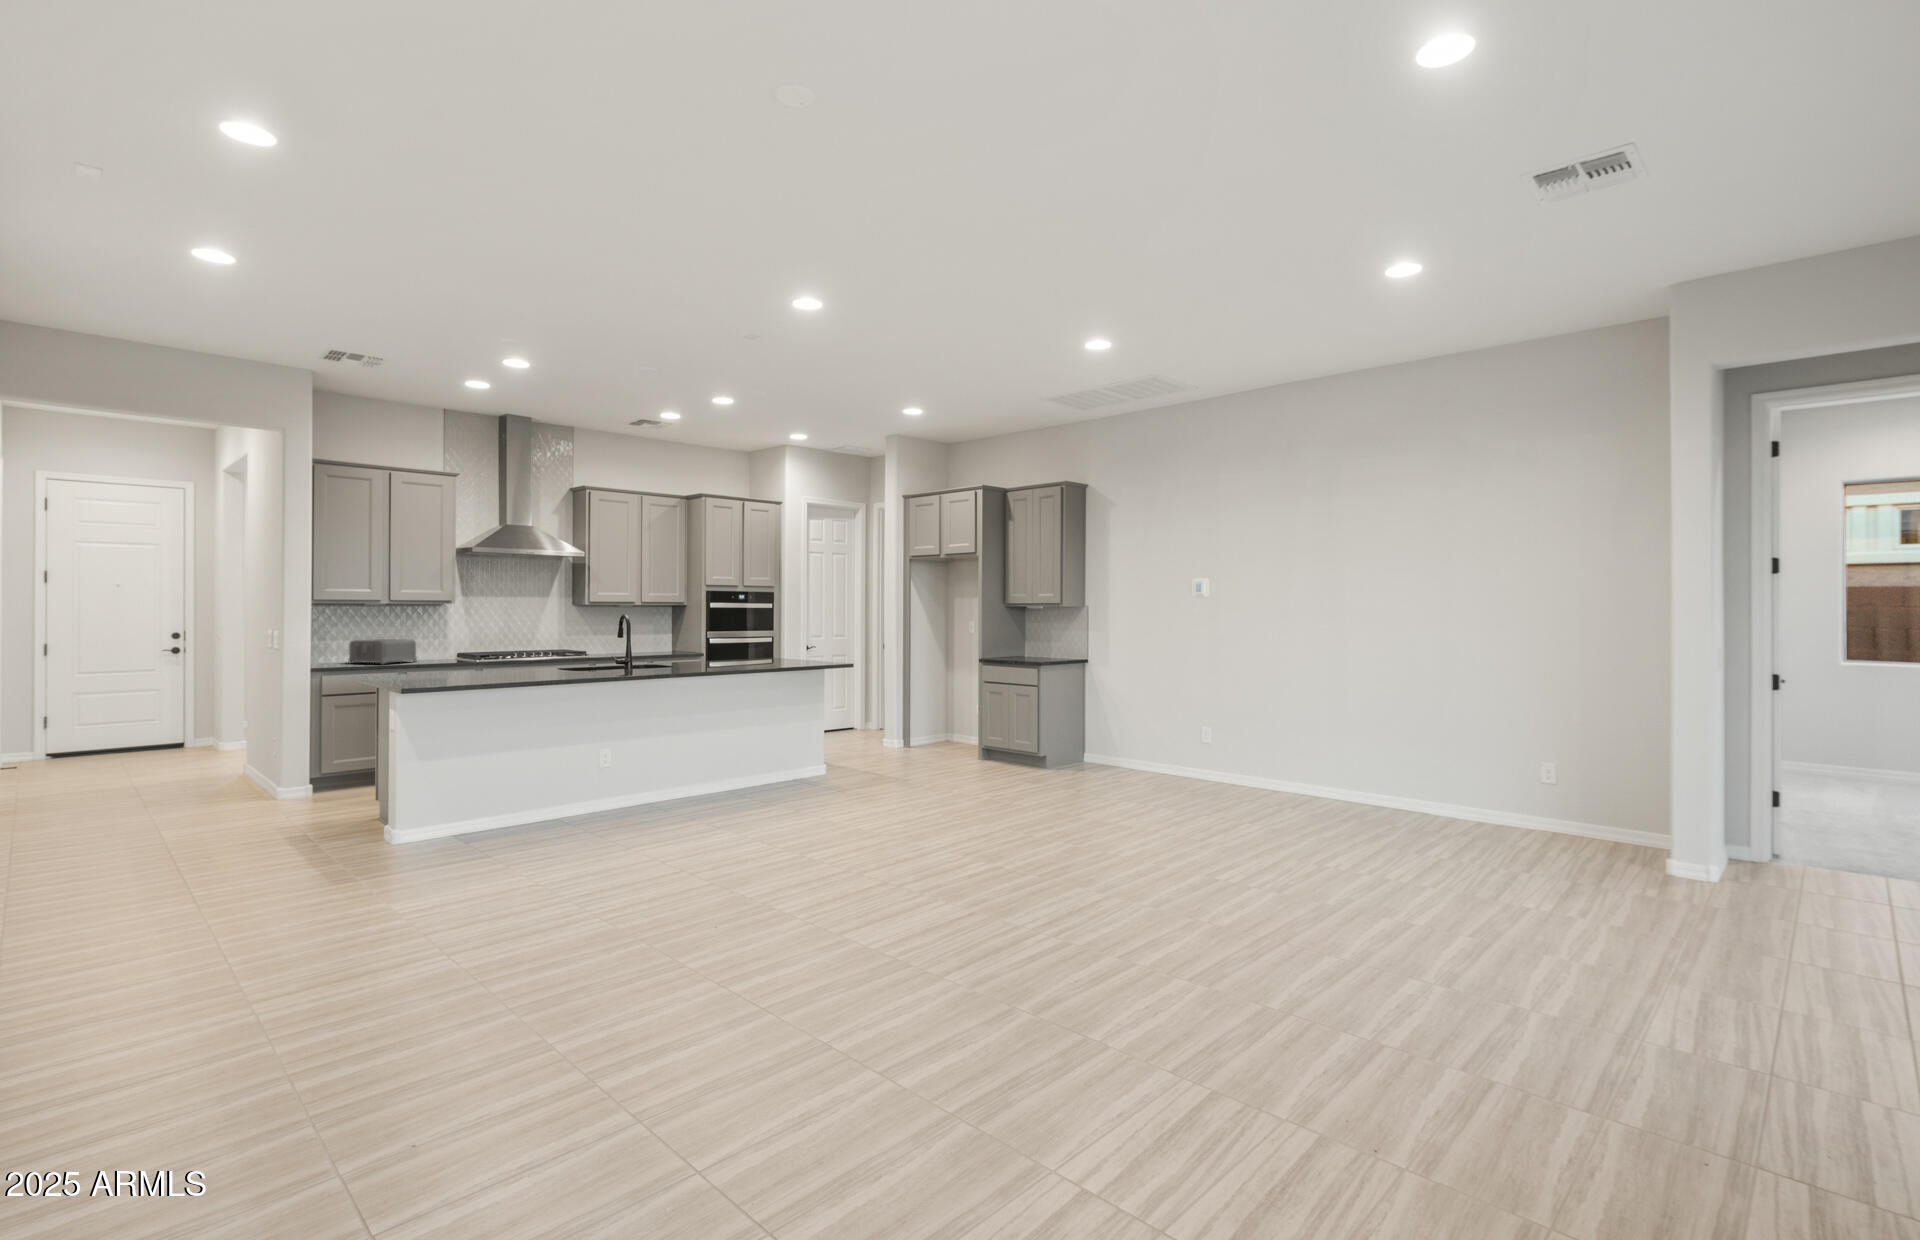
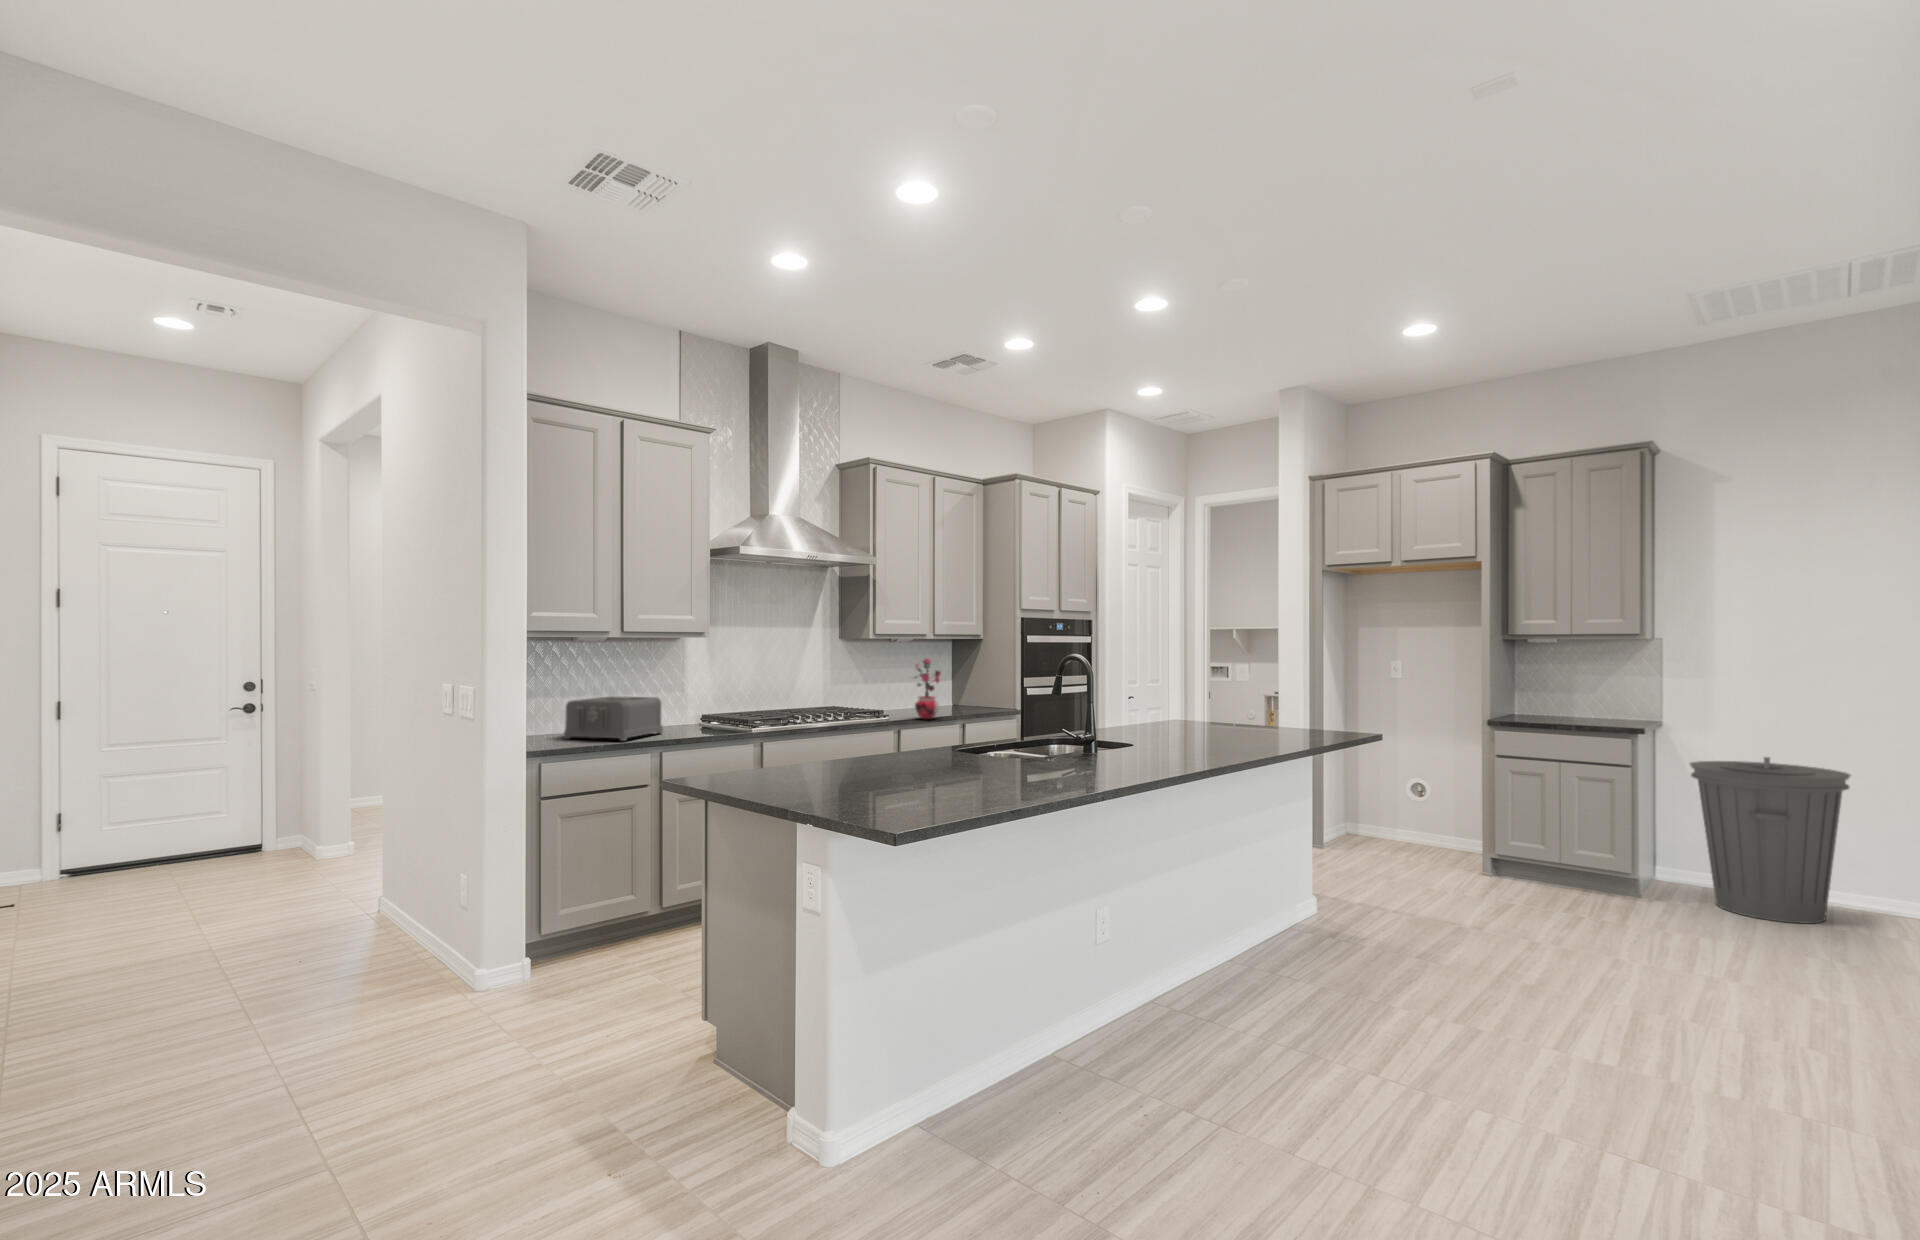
potted plant: none [604,617,629,658] -> present [915,659,941,720]
trash can: none [1072,680,1149,779] -> present [1690,757,1851,924]

